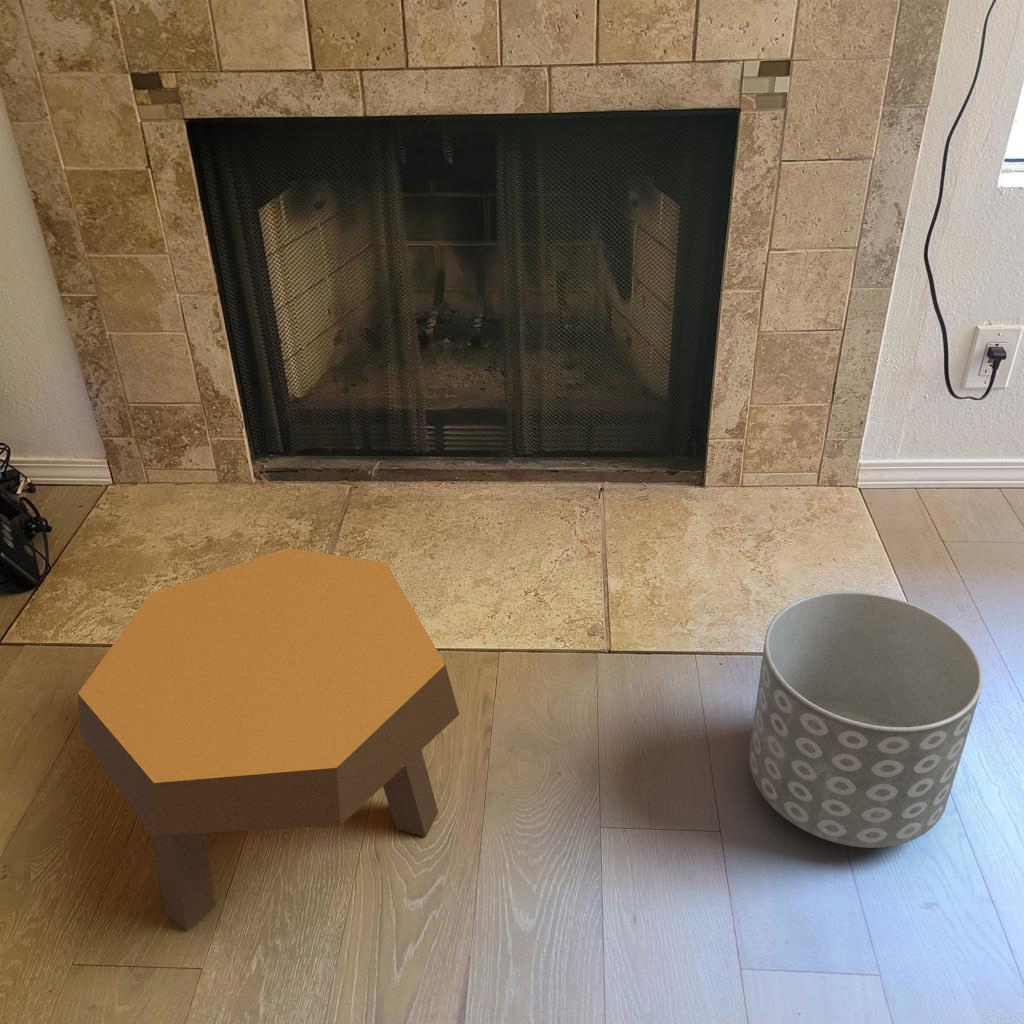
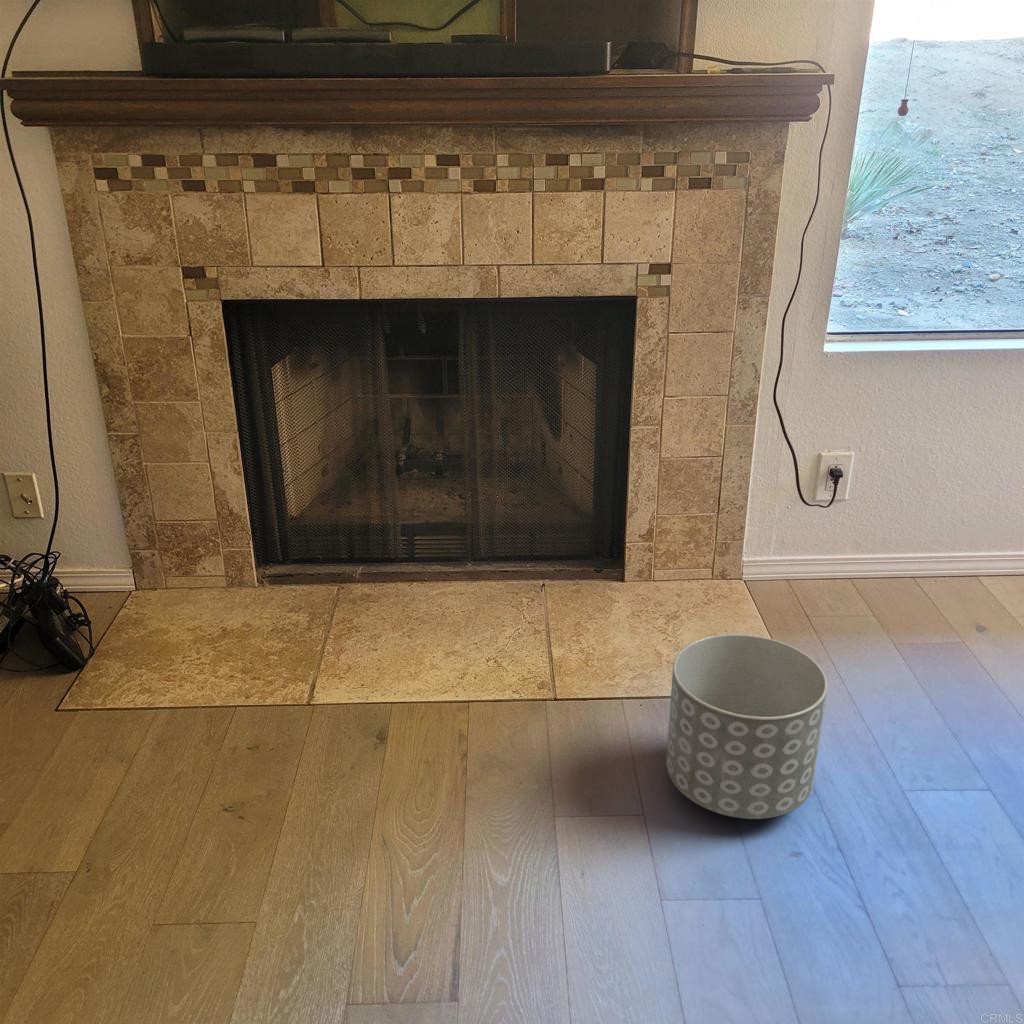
footstool: present [78,548,459,931] -> none [161,615,452,904]

